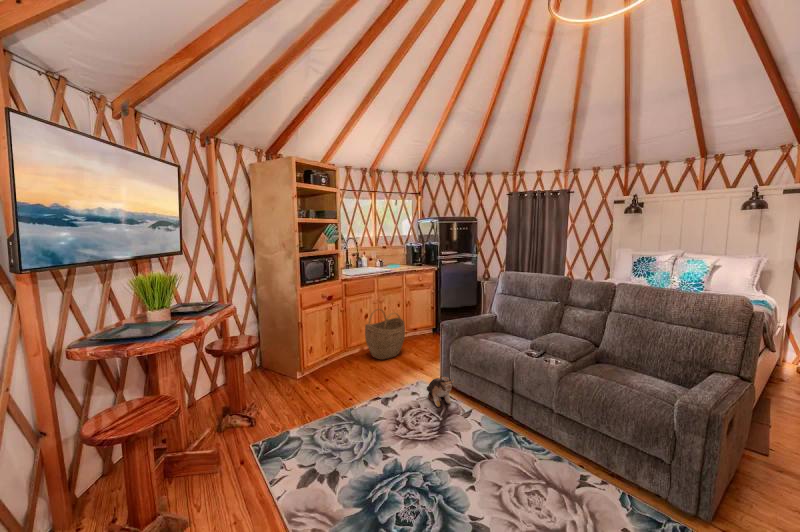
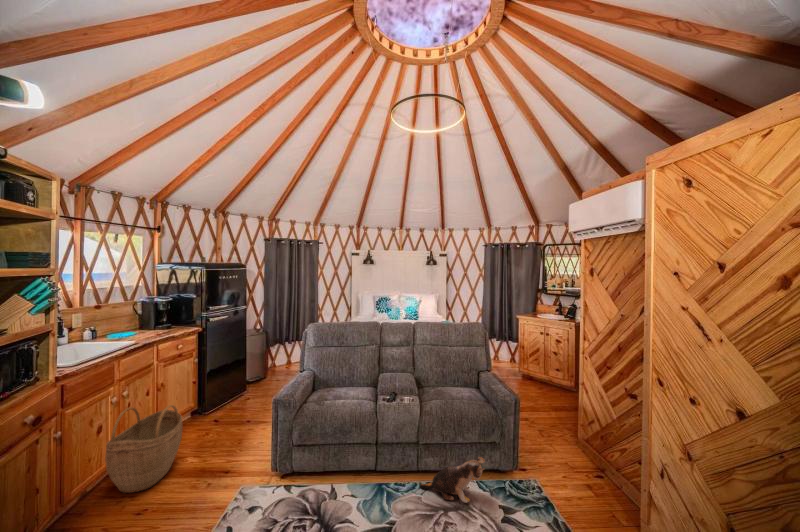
plush toy: present [427,377,454,407] -> present [420,457,485,503]

